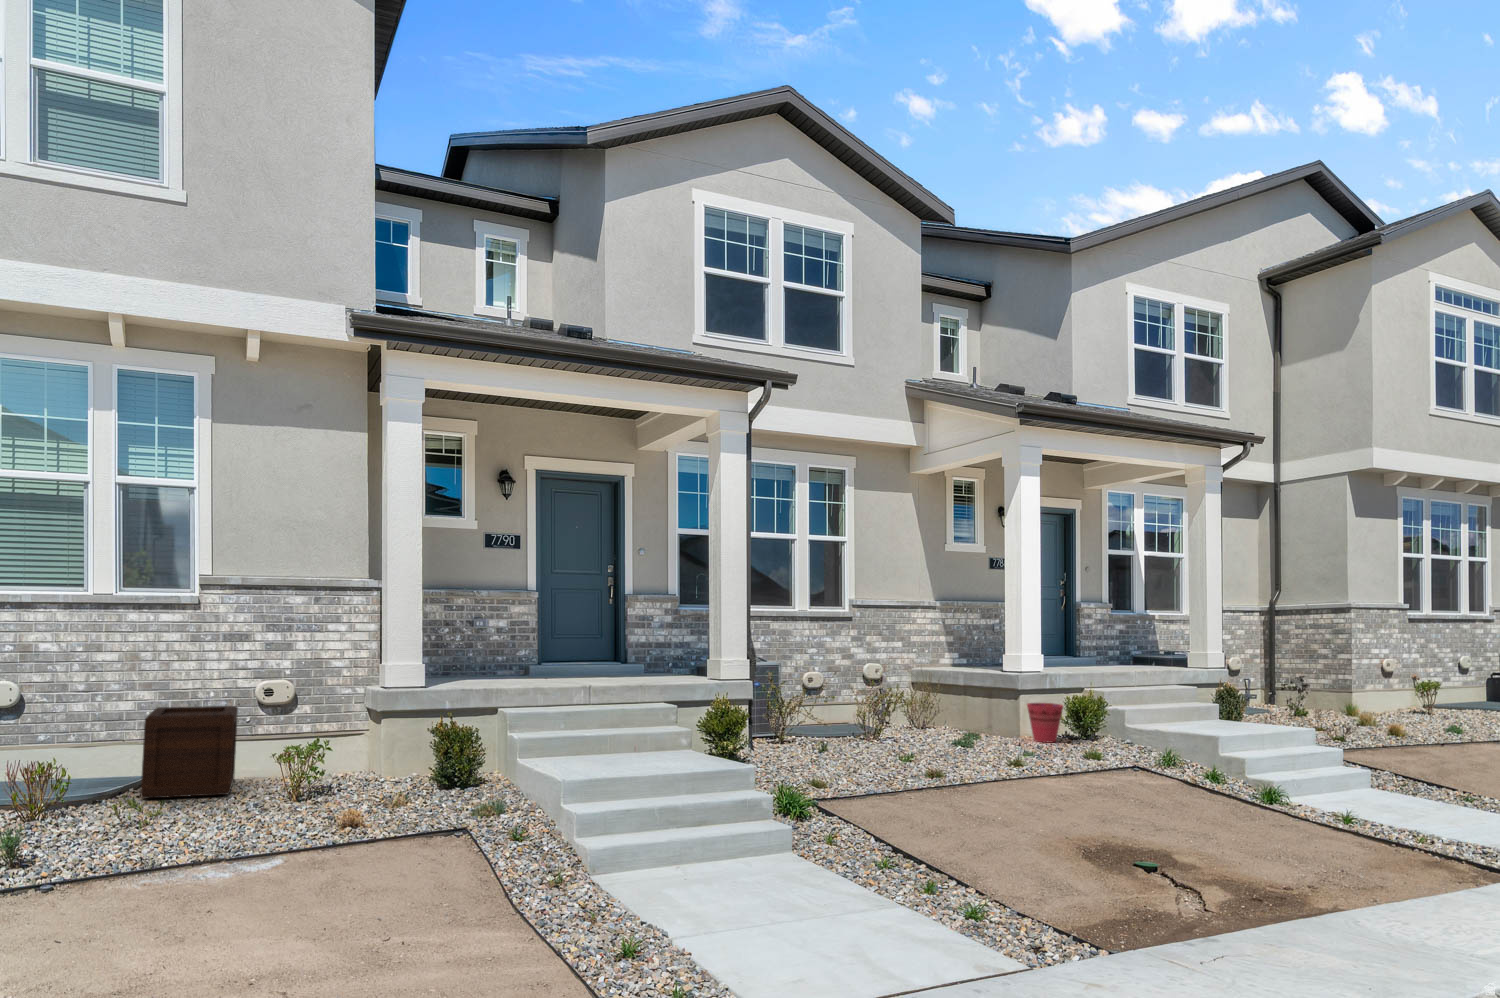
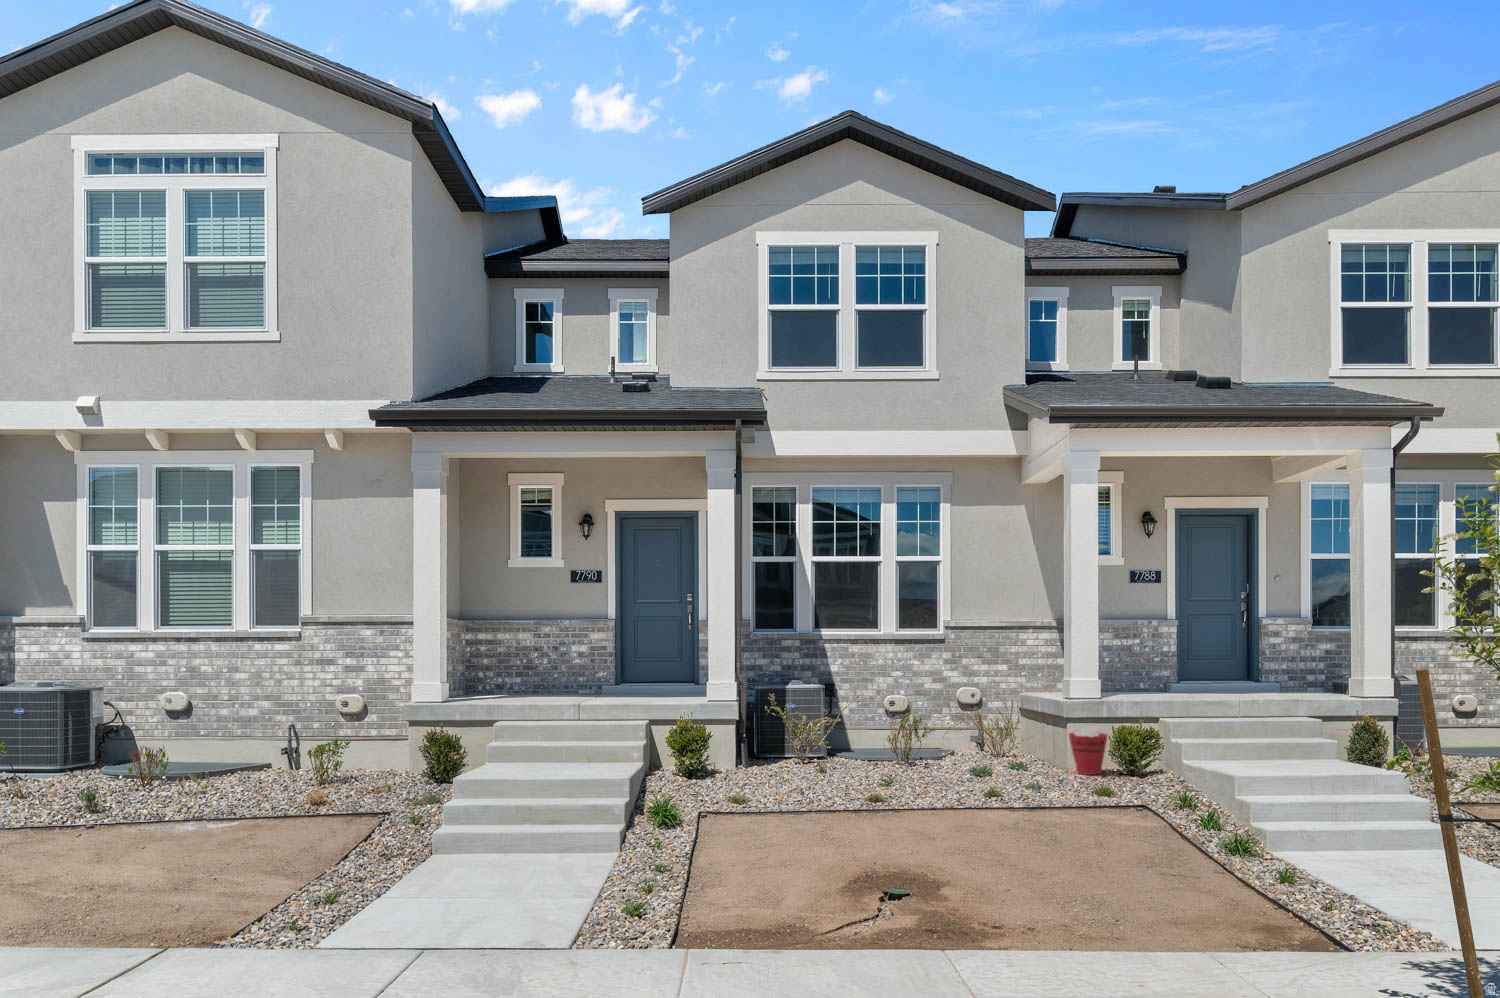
wooden crate: present [141,706,238,799] -> none [236,713,319,777]

